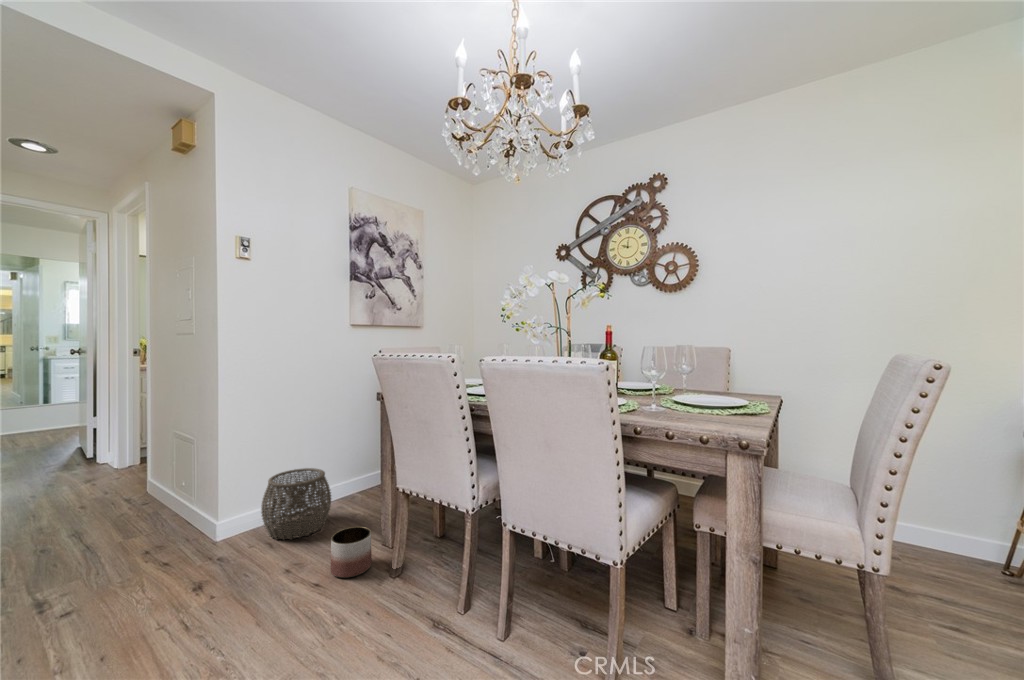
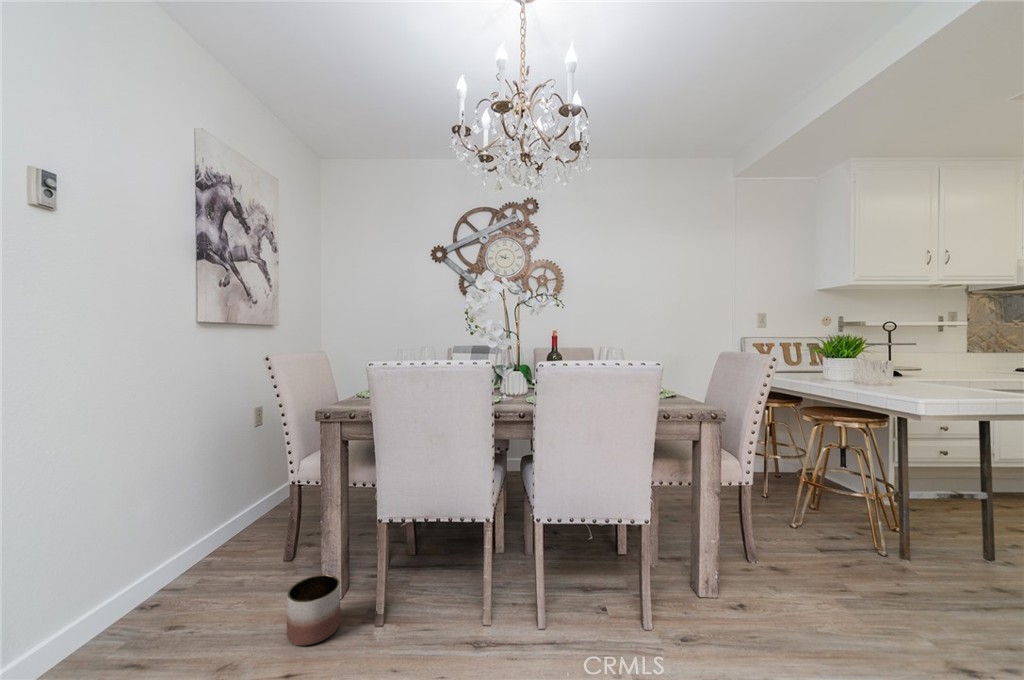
woven basket: present [261,468,331,540] -> none [98,525,220,644]

